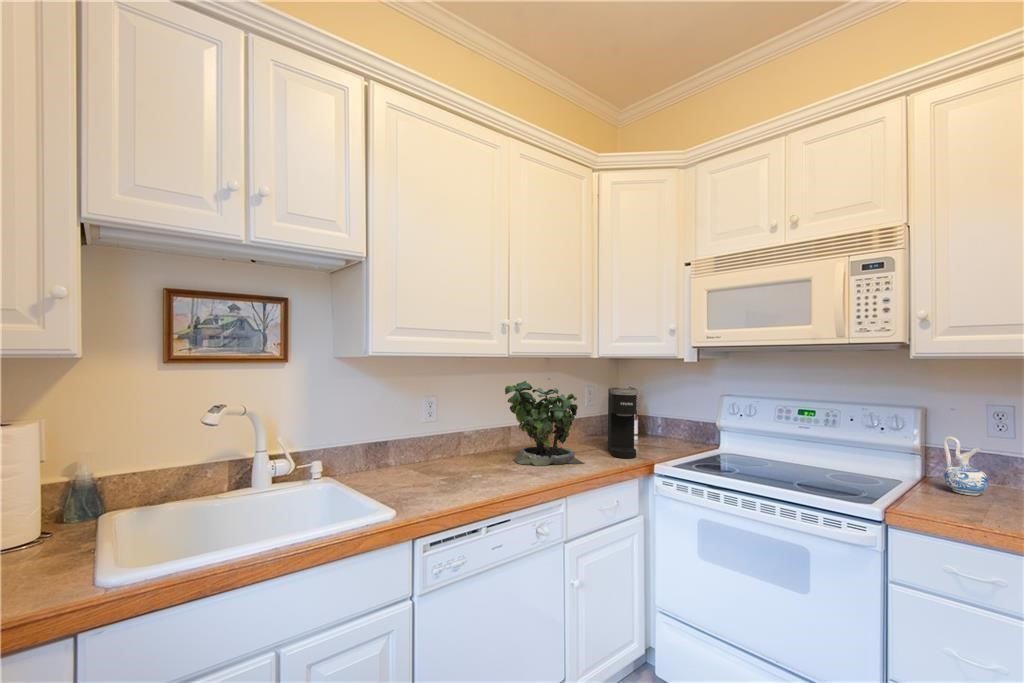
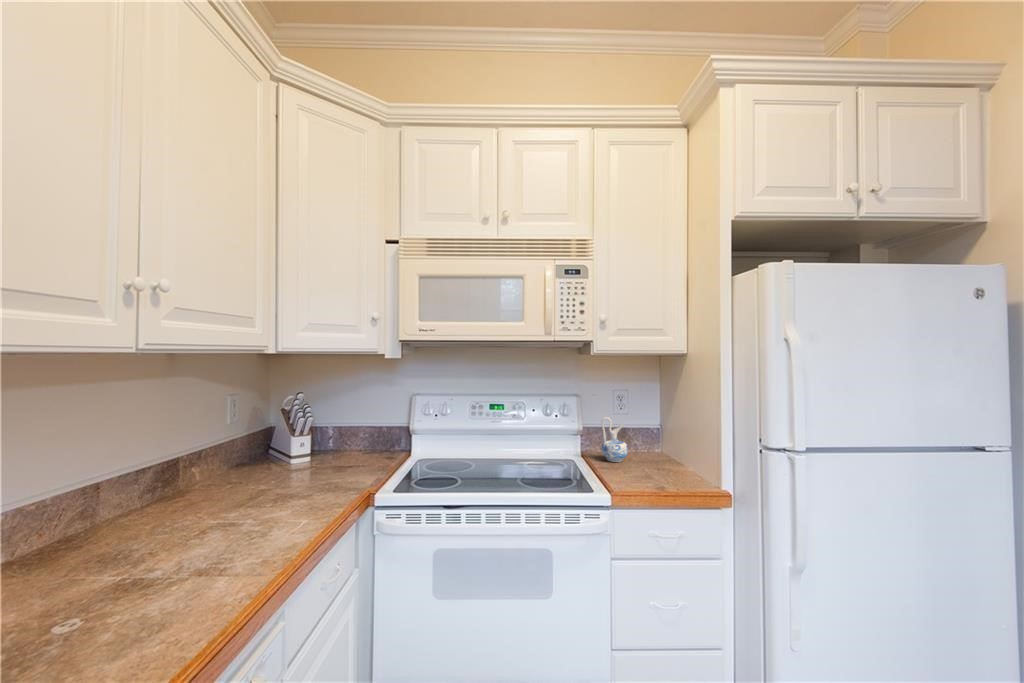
potted plant: present [505,378,583,466] -> none [108,391,275,556]
coffee maker: present [608,388,638,458] -> none [282,396,338,495]

